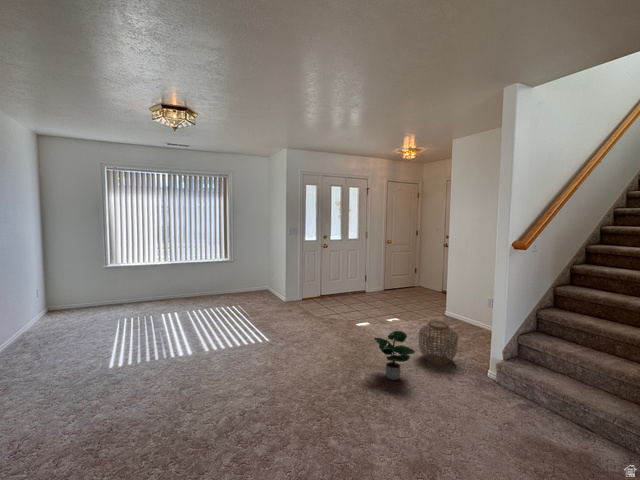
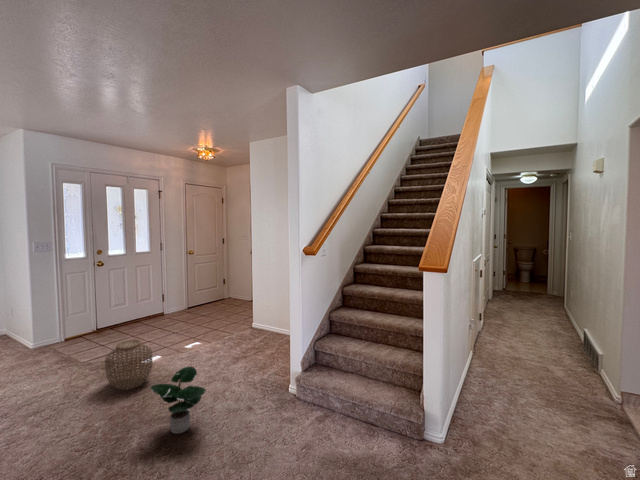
woven basket: present [419,321,458,364] -> present [105,340,152,390]

